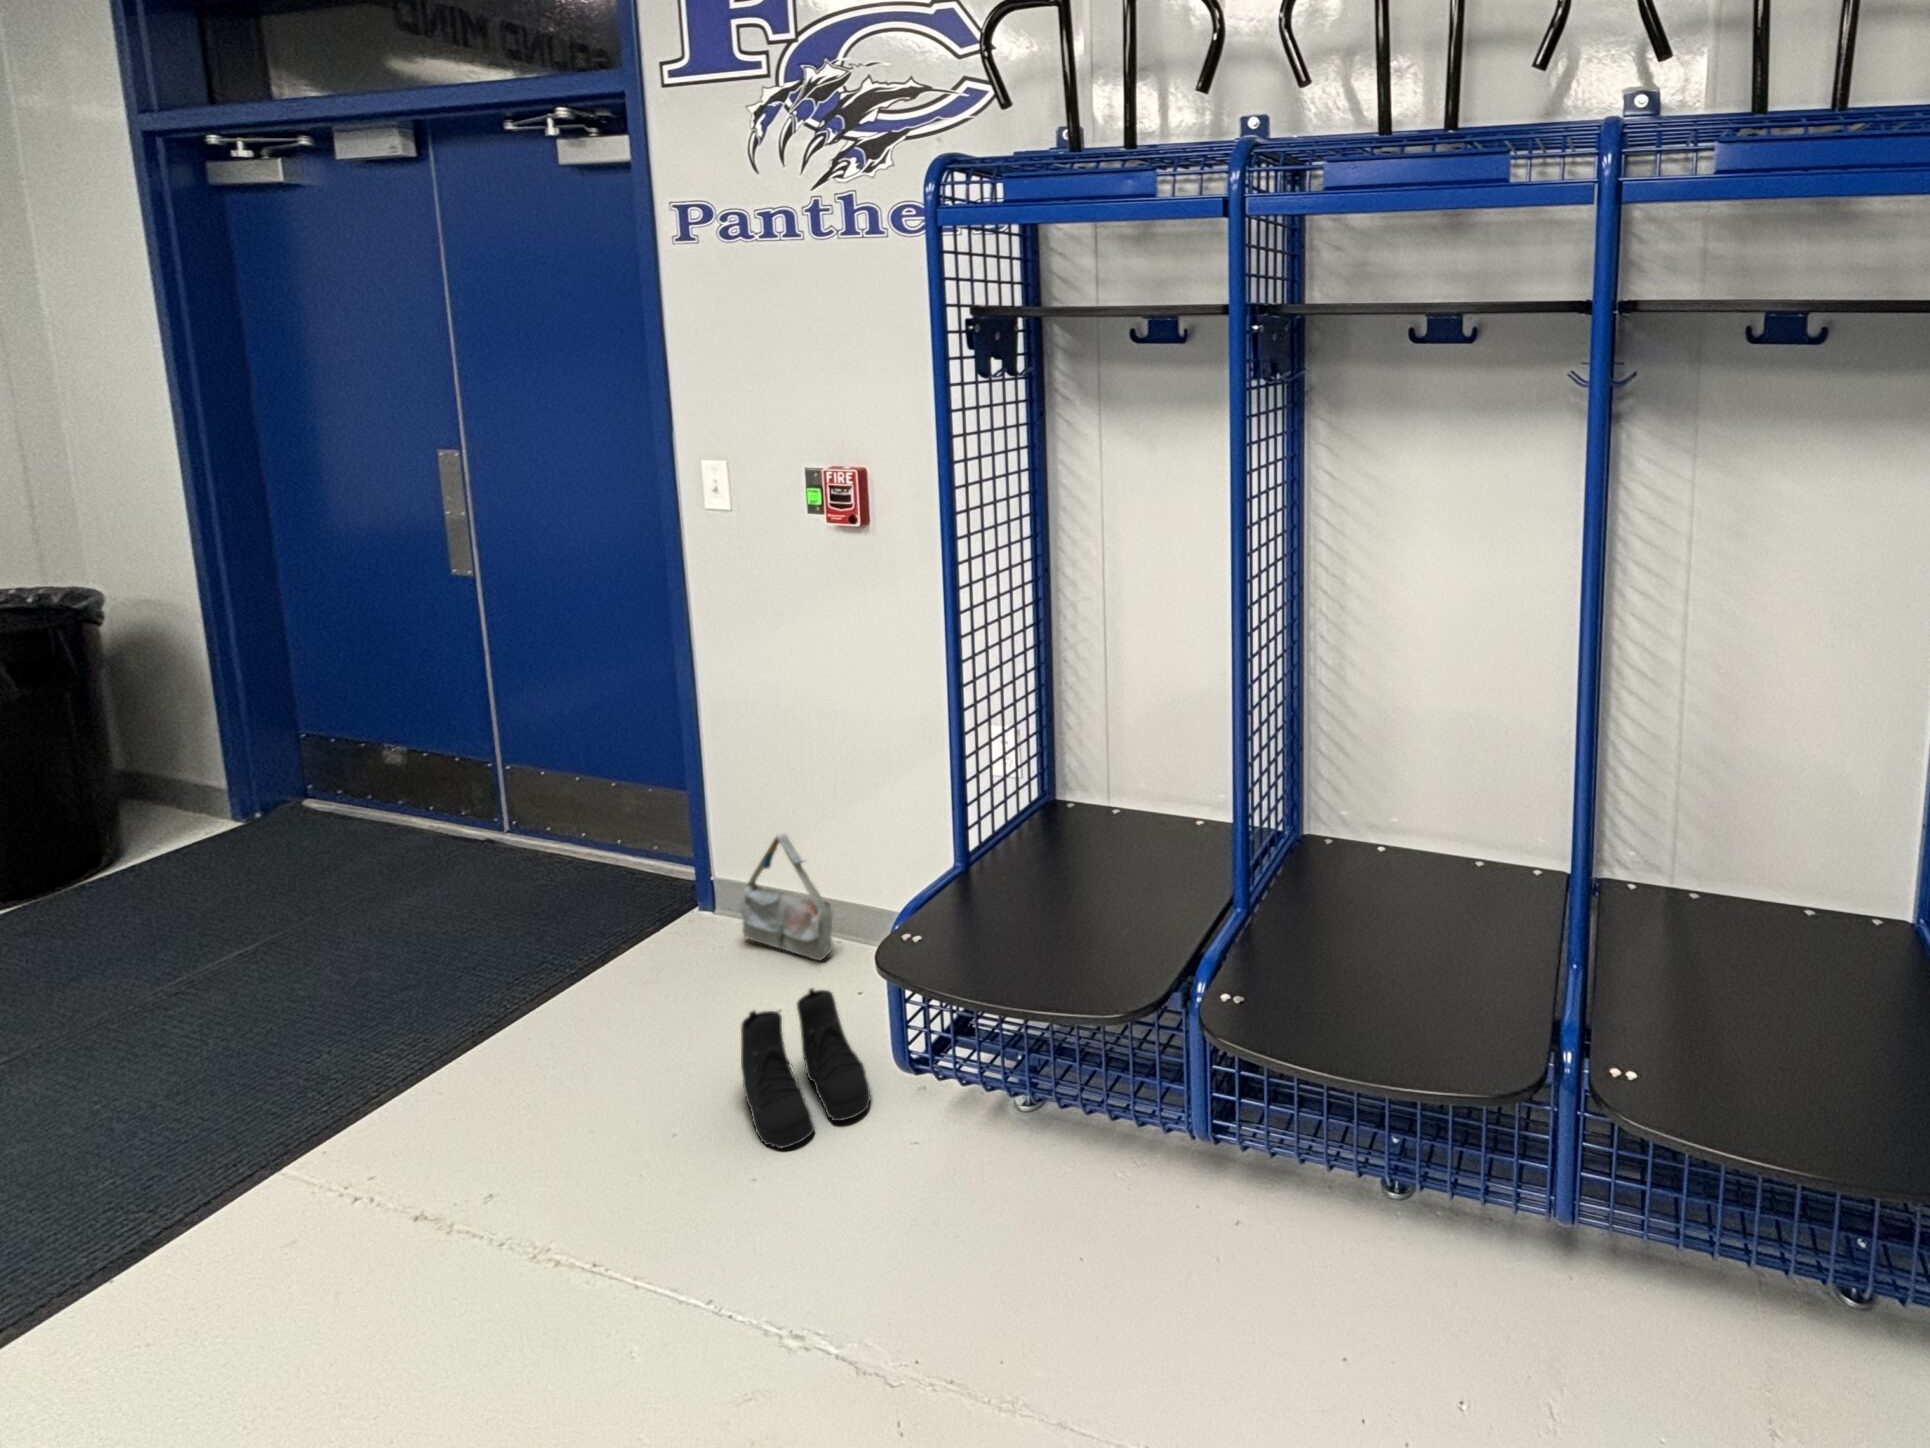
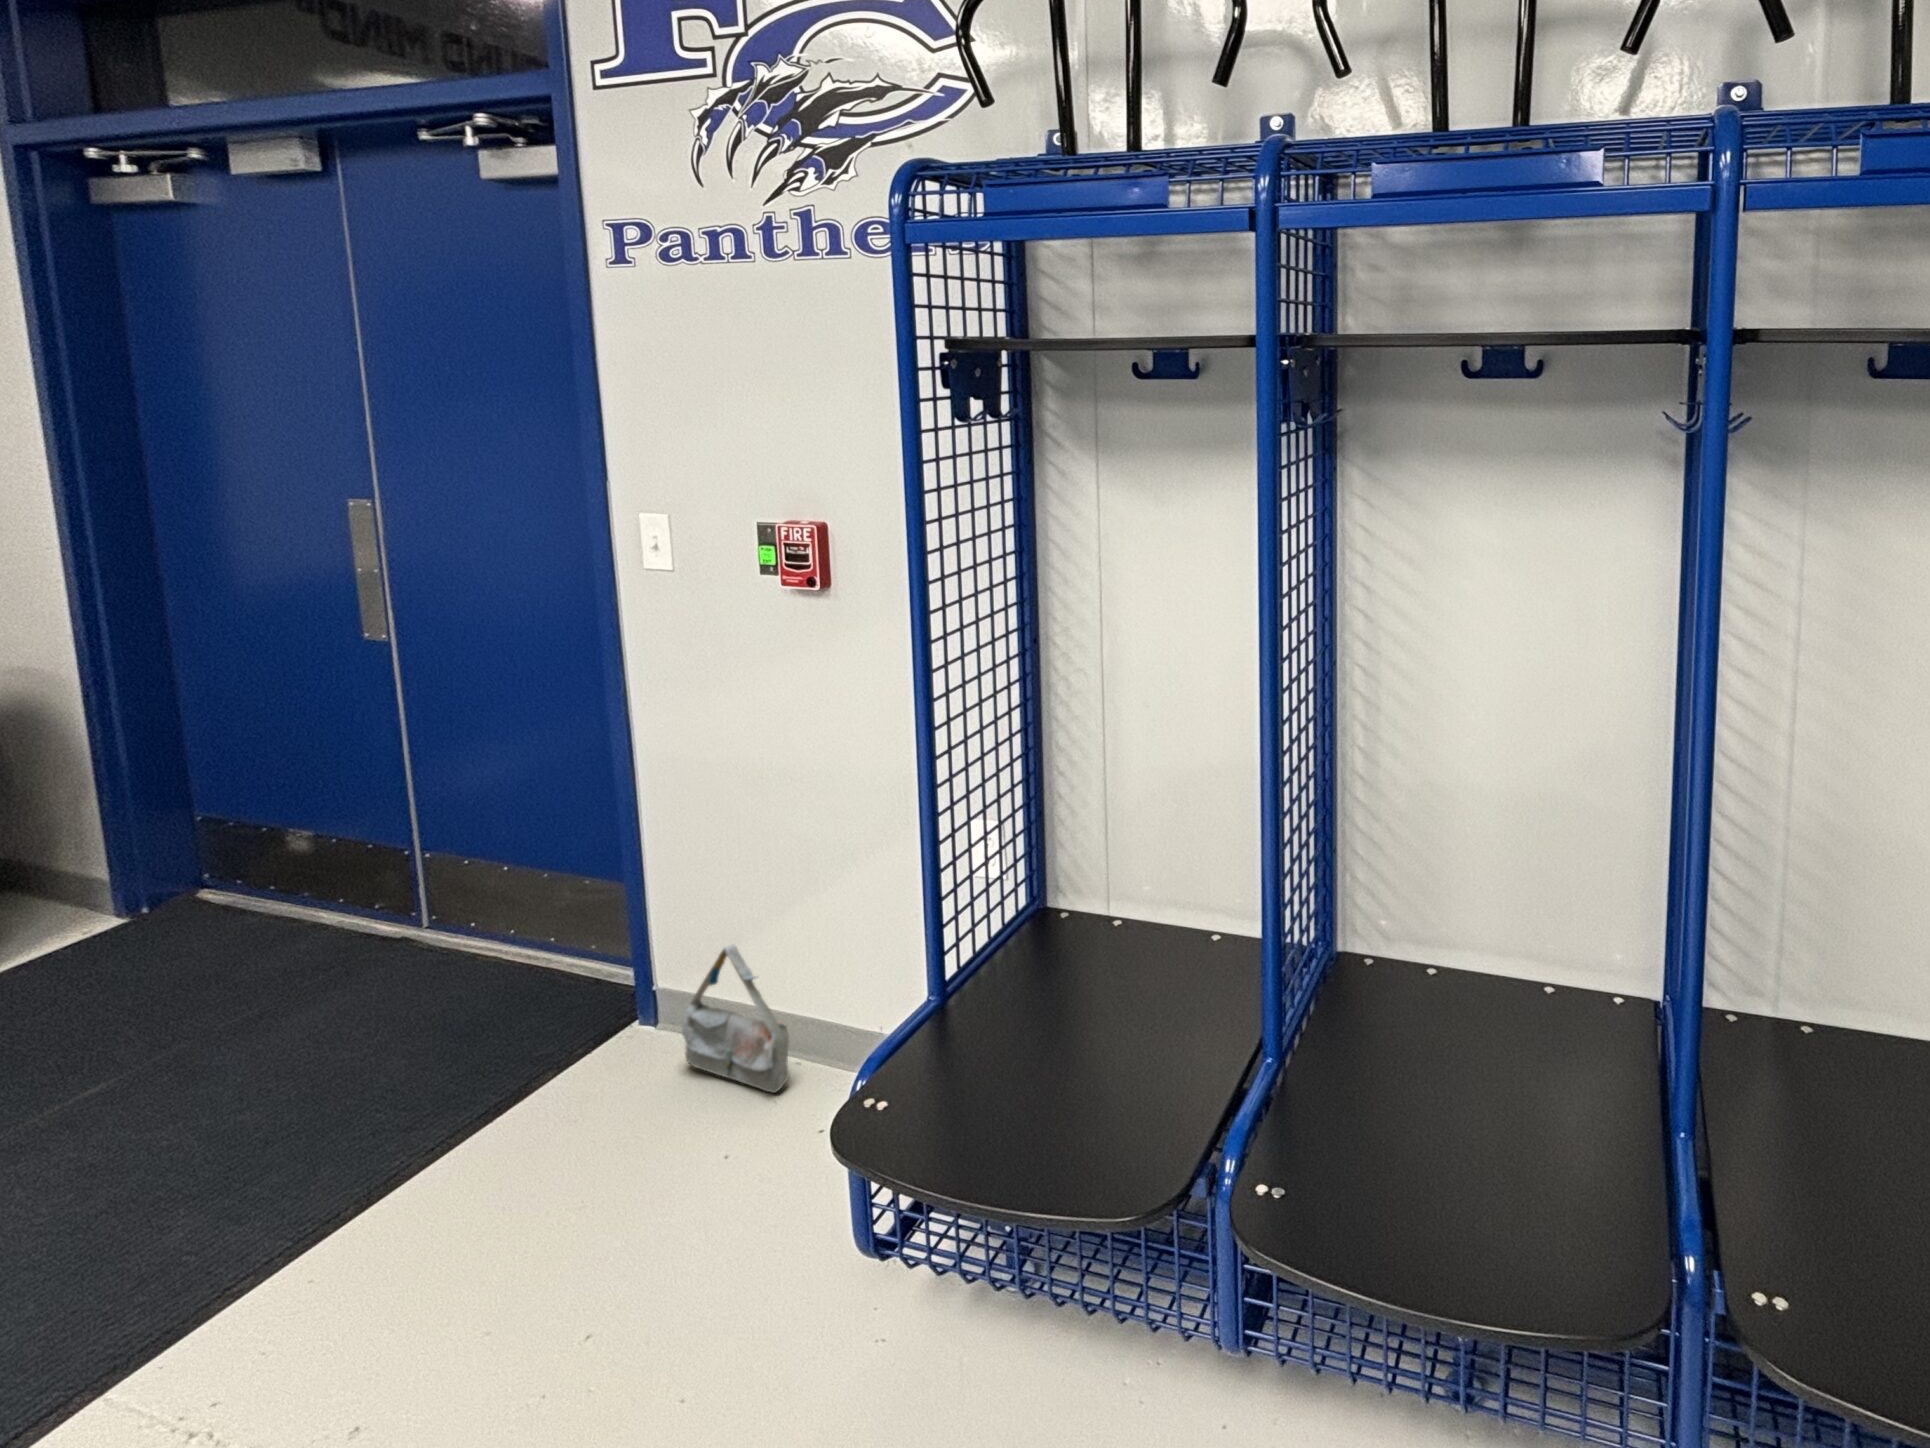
boots: present [741,989,870,1148] -> none [673,1143,828,1356]

